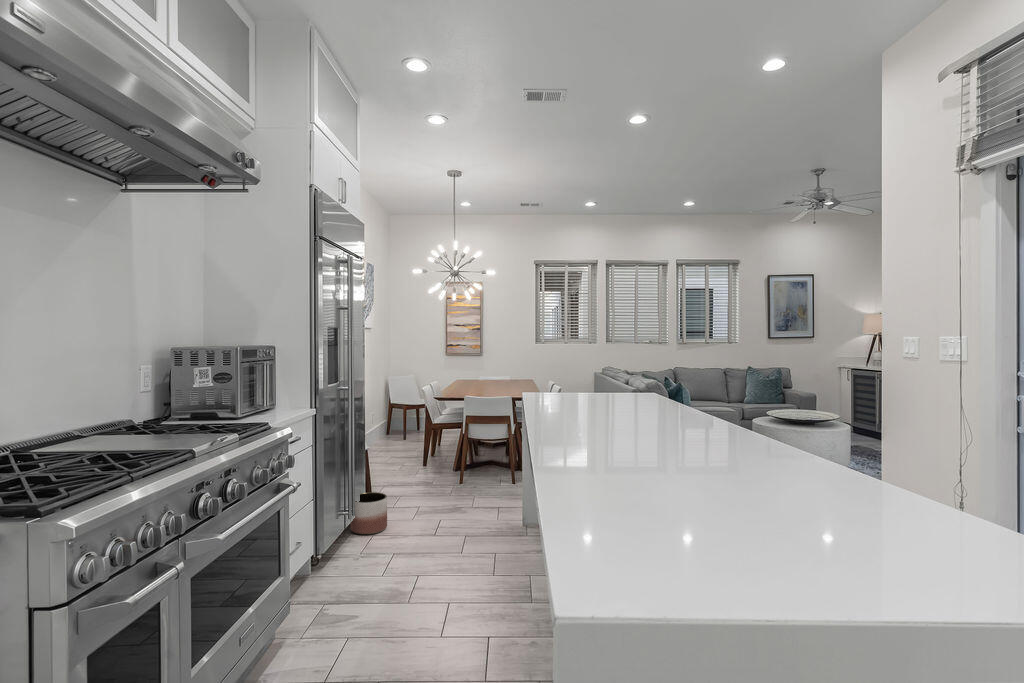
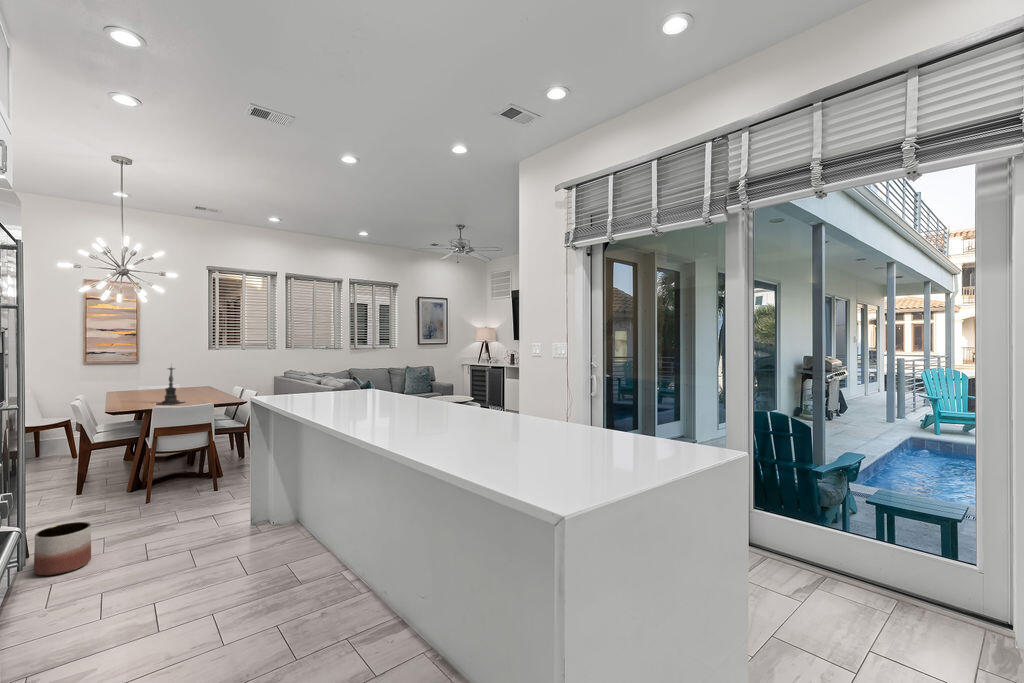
candle holder: none [468,356,494,395] -> present [159,367,182,404]

